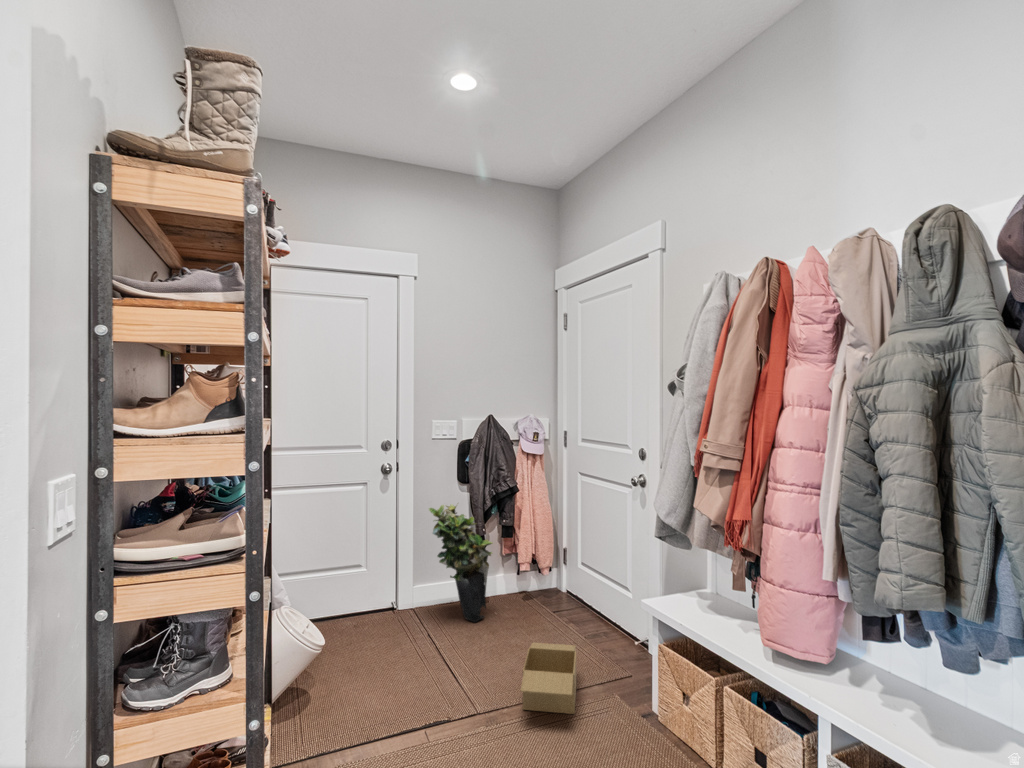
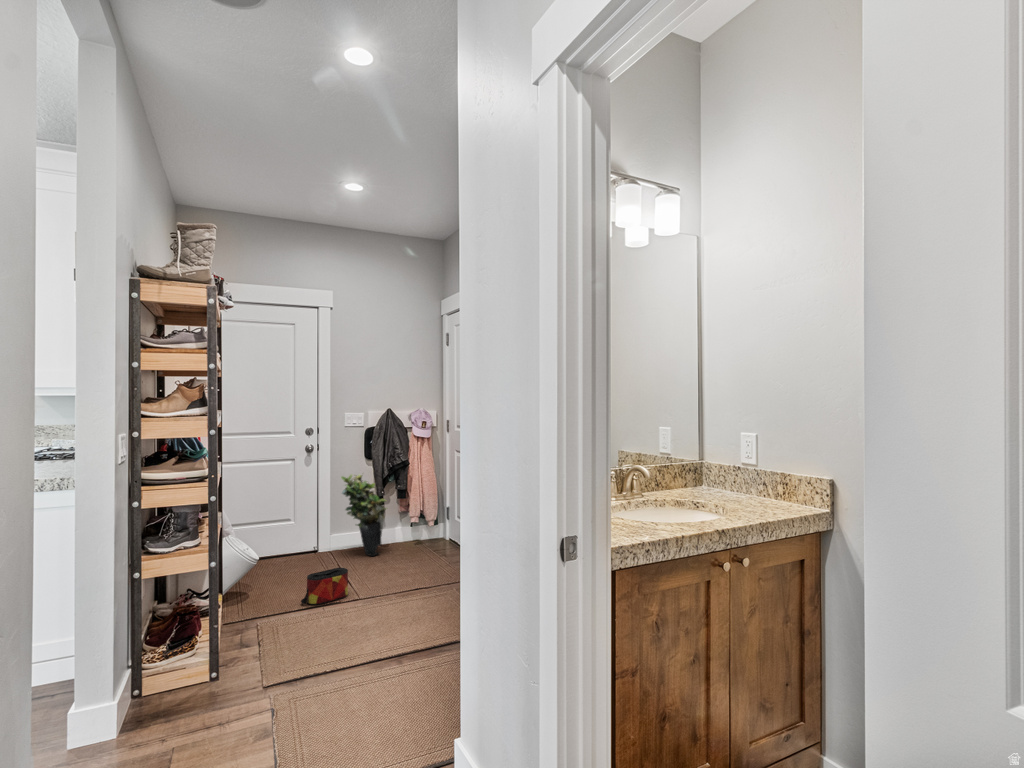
cardboard box: present [520,643,576,714] -> none [383,560,430,596]
bag: none [392,661,460,729] -> present [301,568,348,605]

